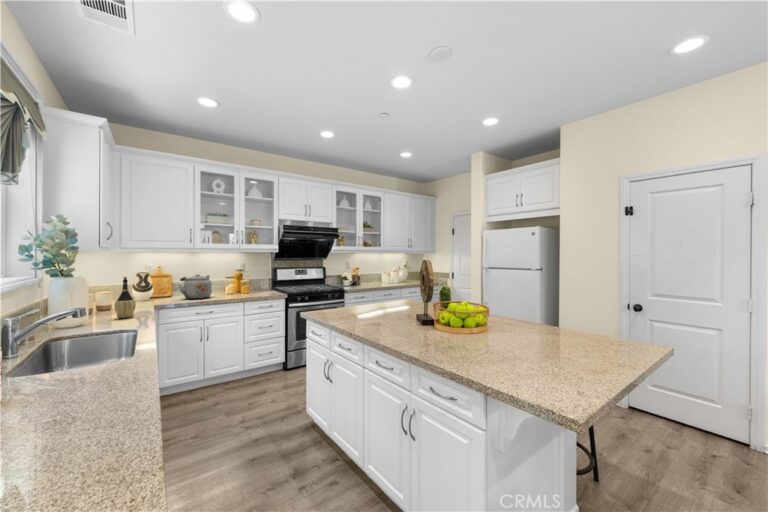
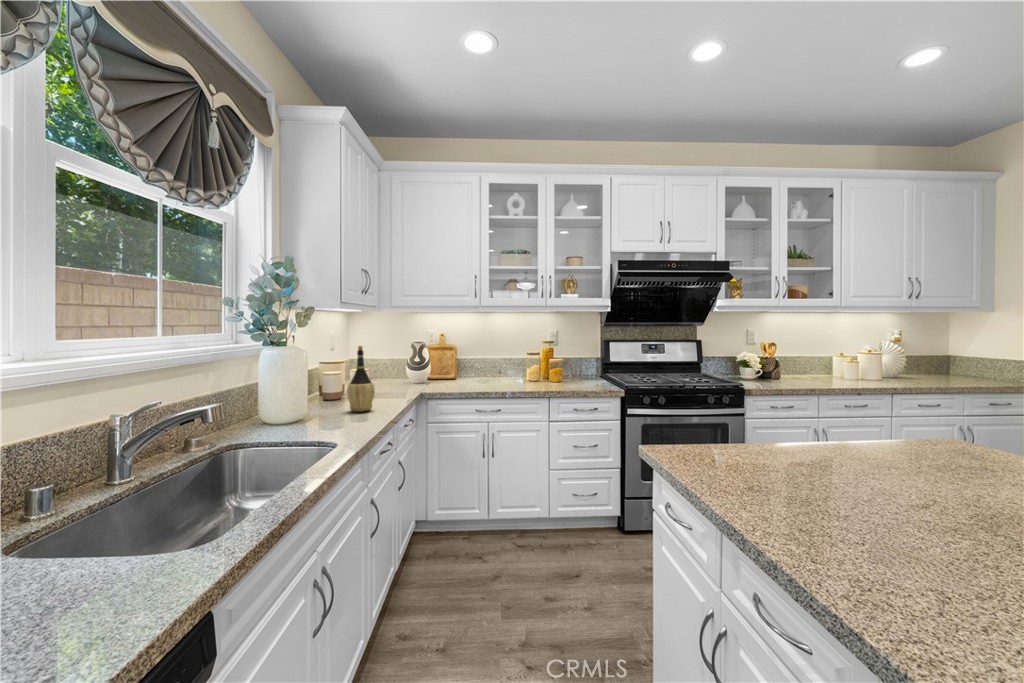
kettle: present [179,274,212,299] -> none [455,347,503,387]

